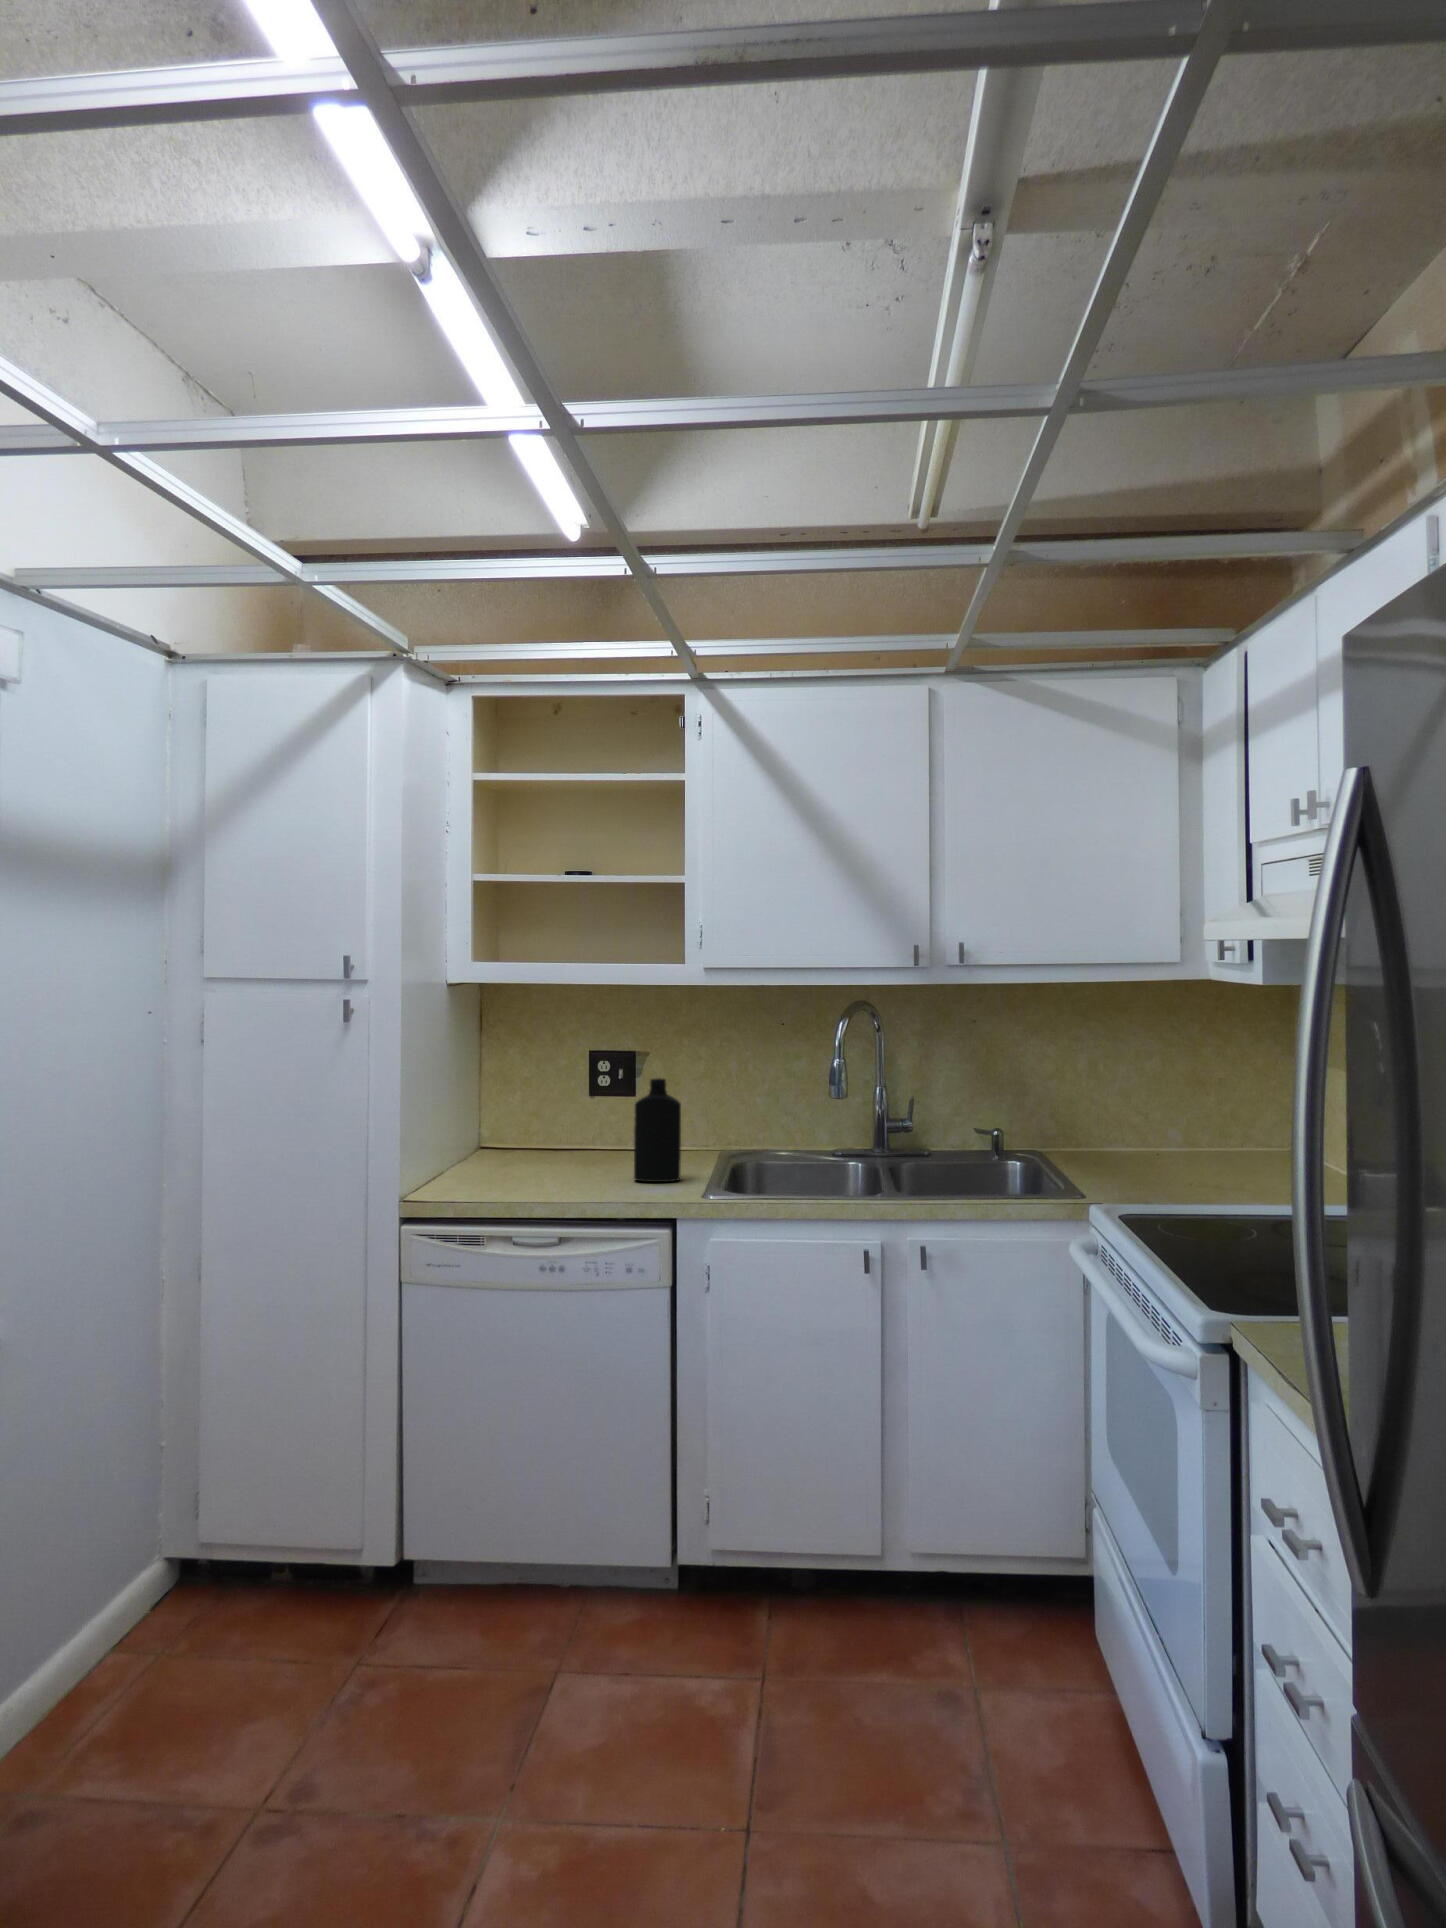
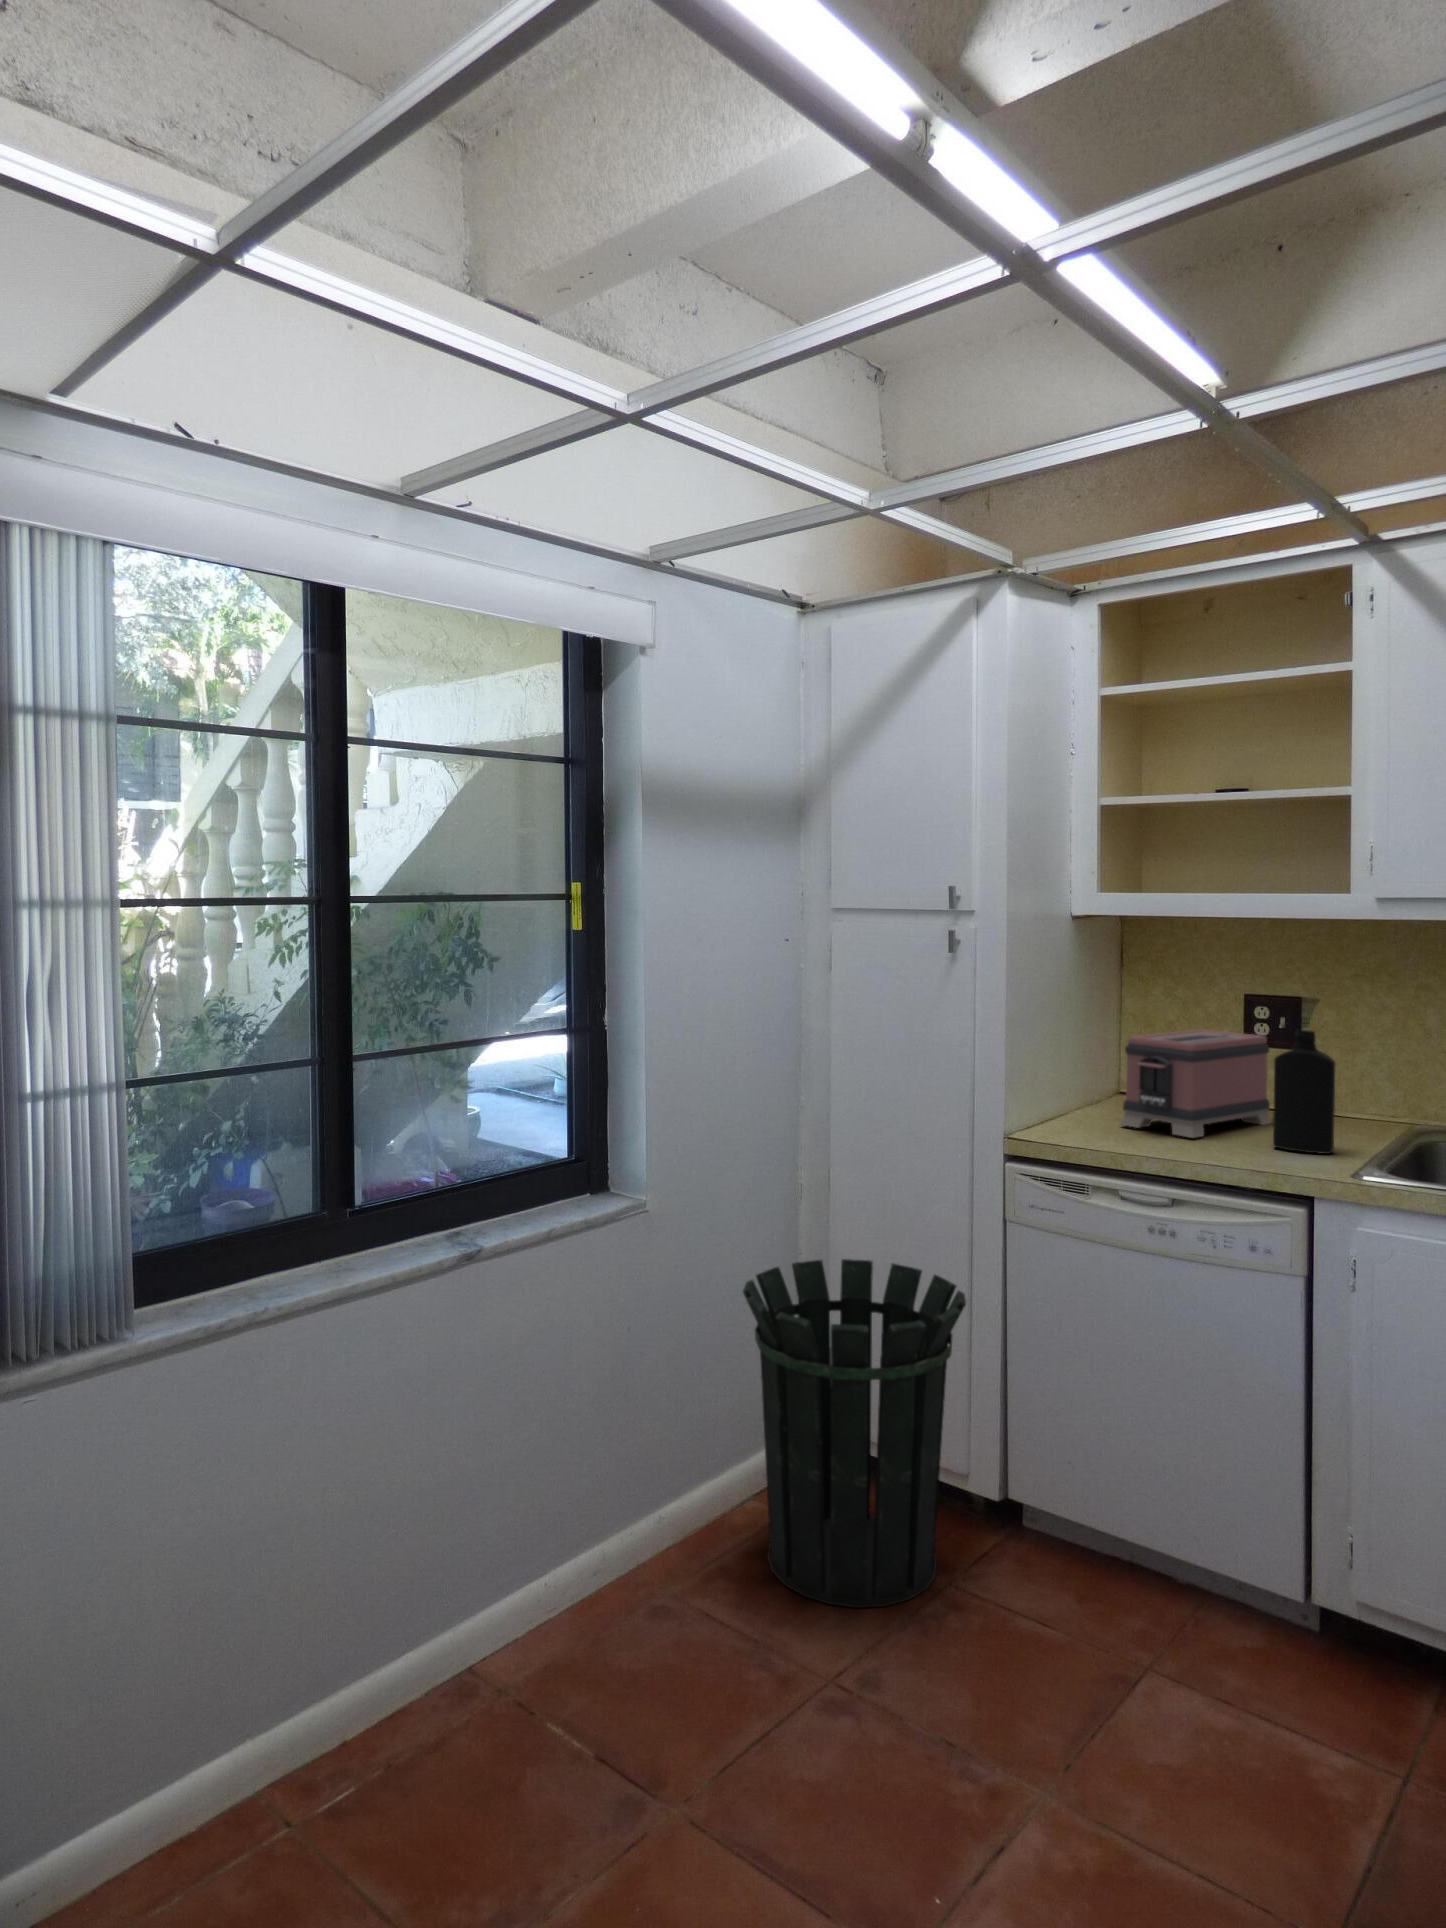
toaster: none [499,1081,620,1181] -> present [1120,1029,1272,1138]
waste bin: none [114,1349,373,1748] -> present [743,1259,966,1608]

